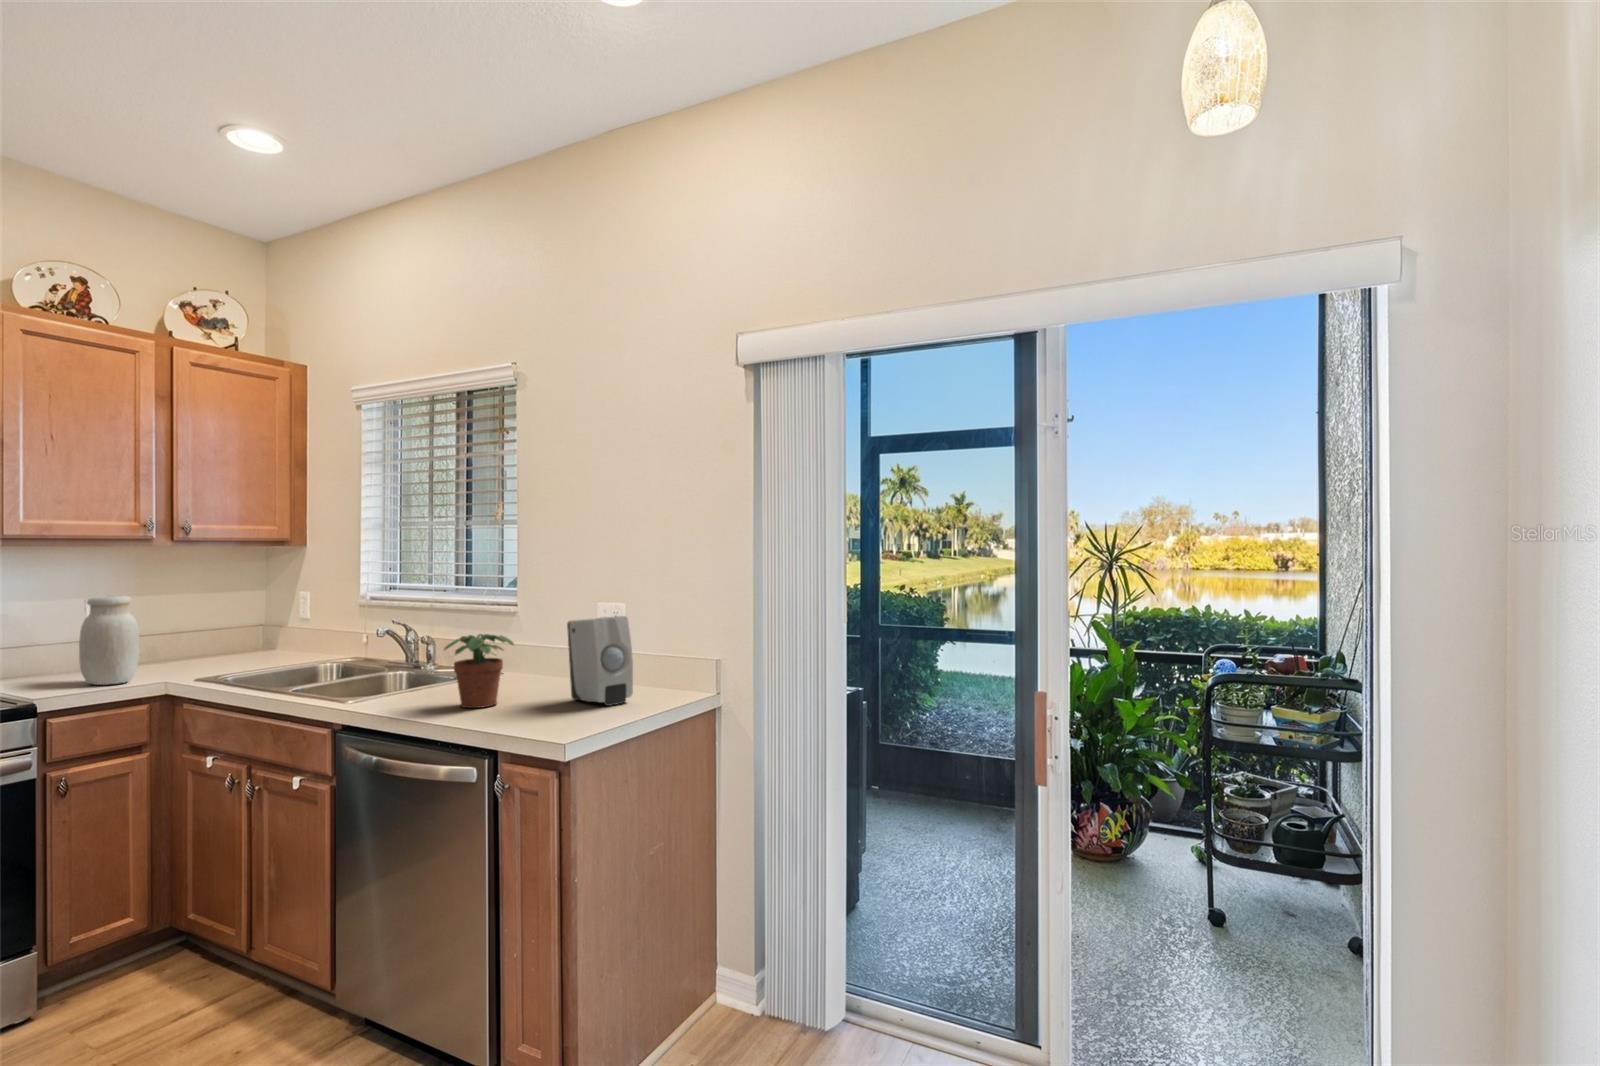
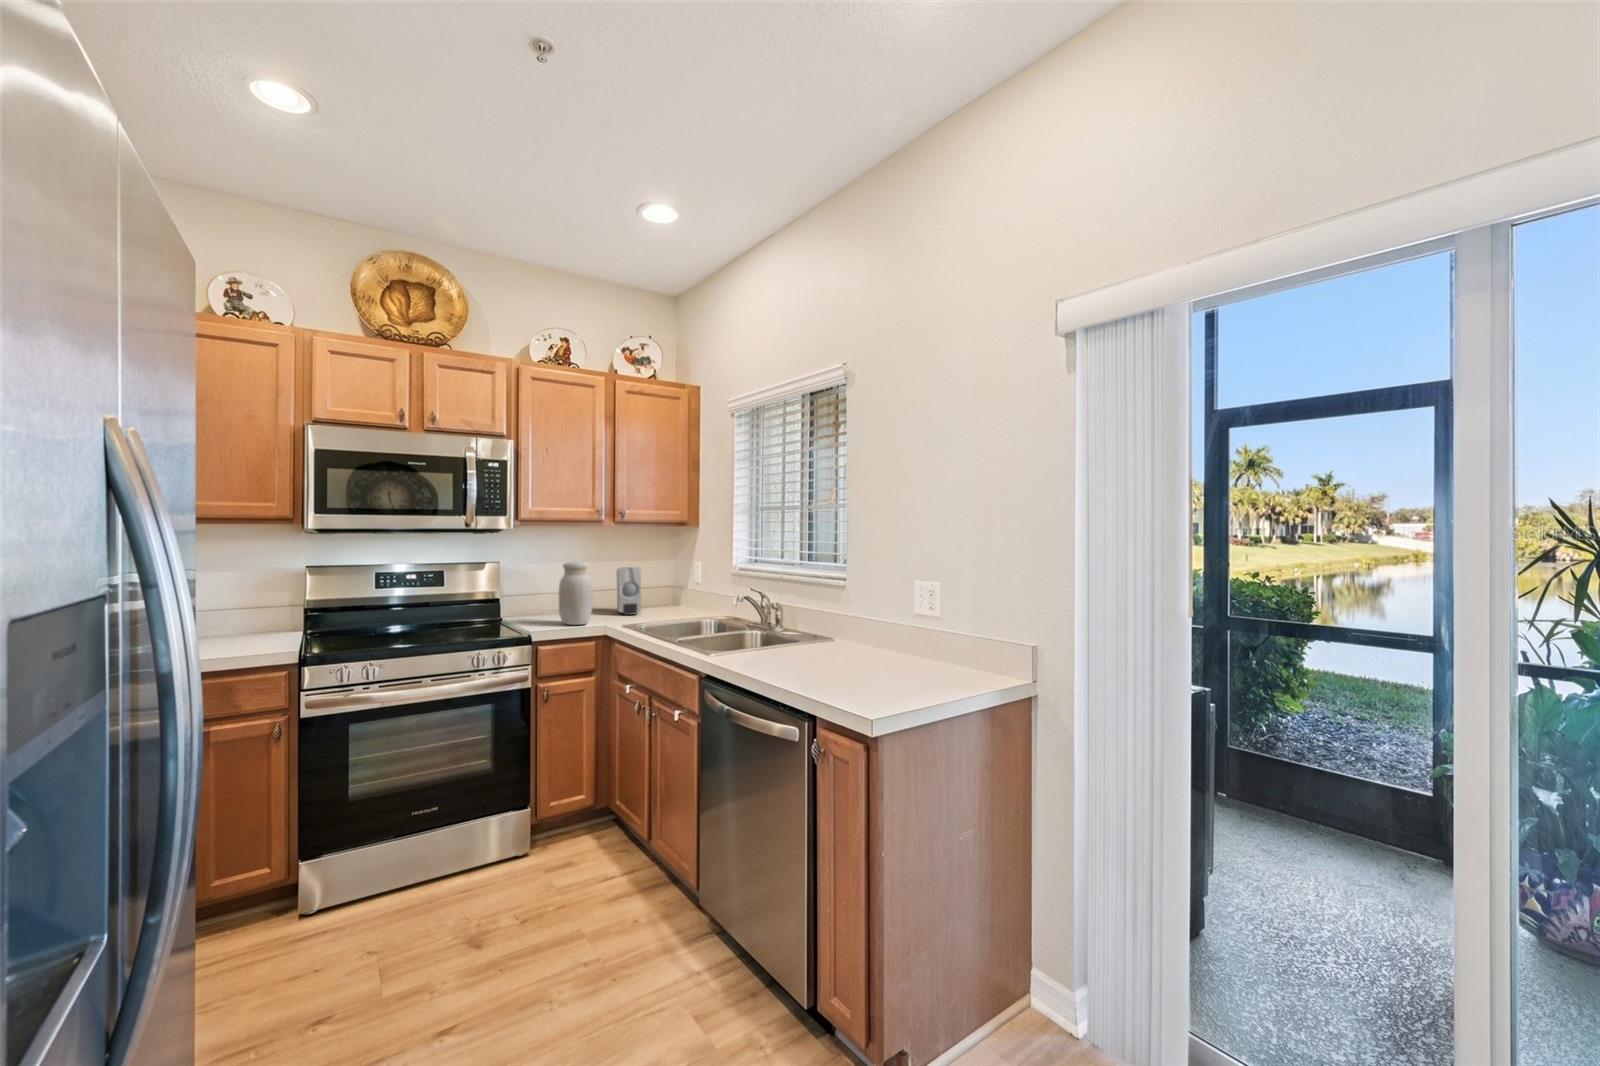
soap dispenser: present [567,616,633,706] -> present [617,567,641,615]
potted plant: present [444,634,514,708] -> none [779,604,837,668]

